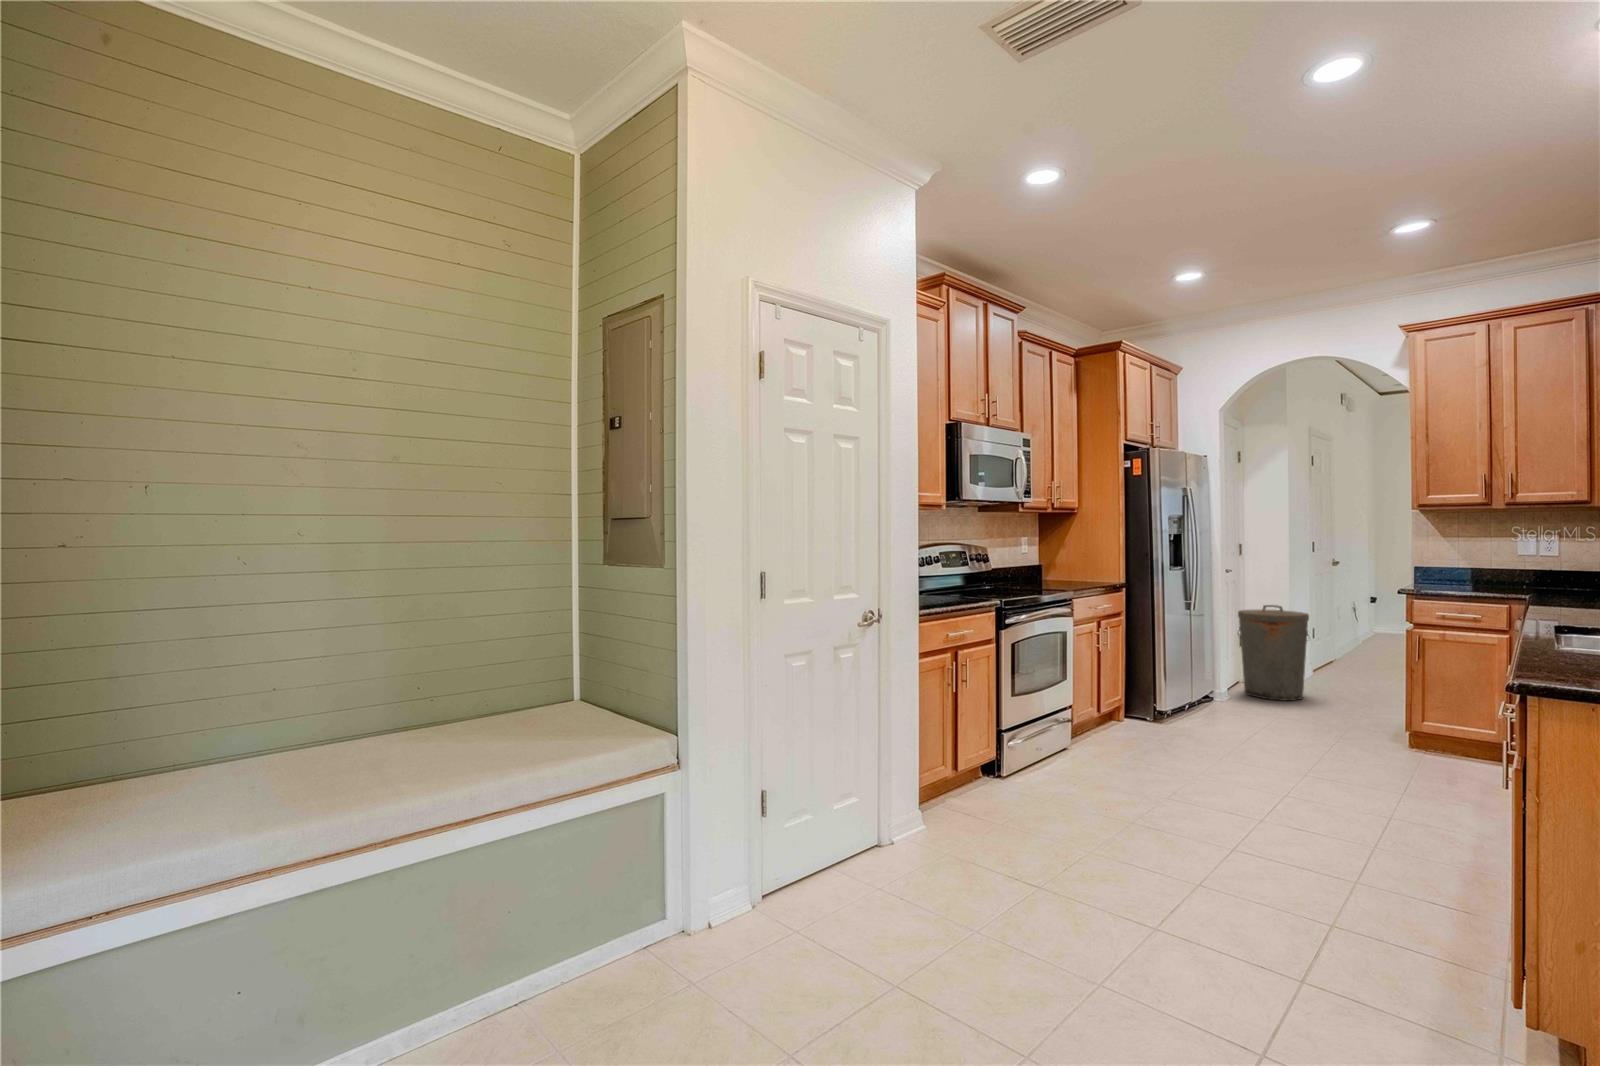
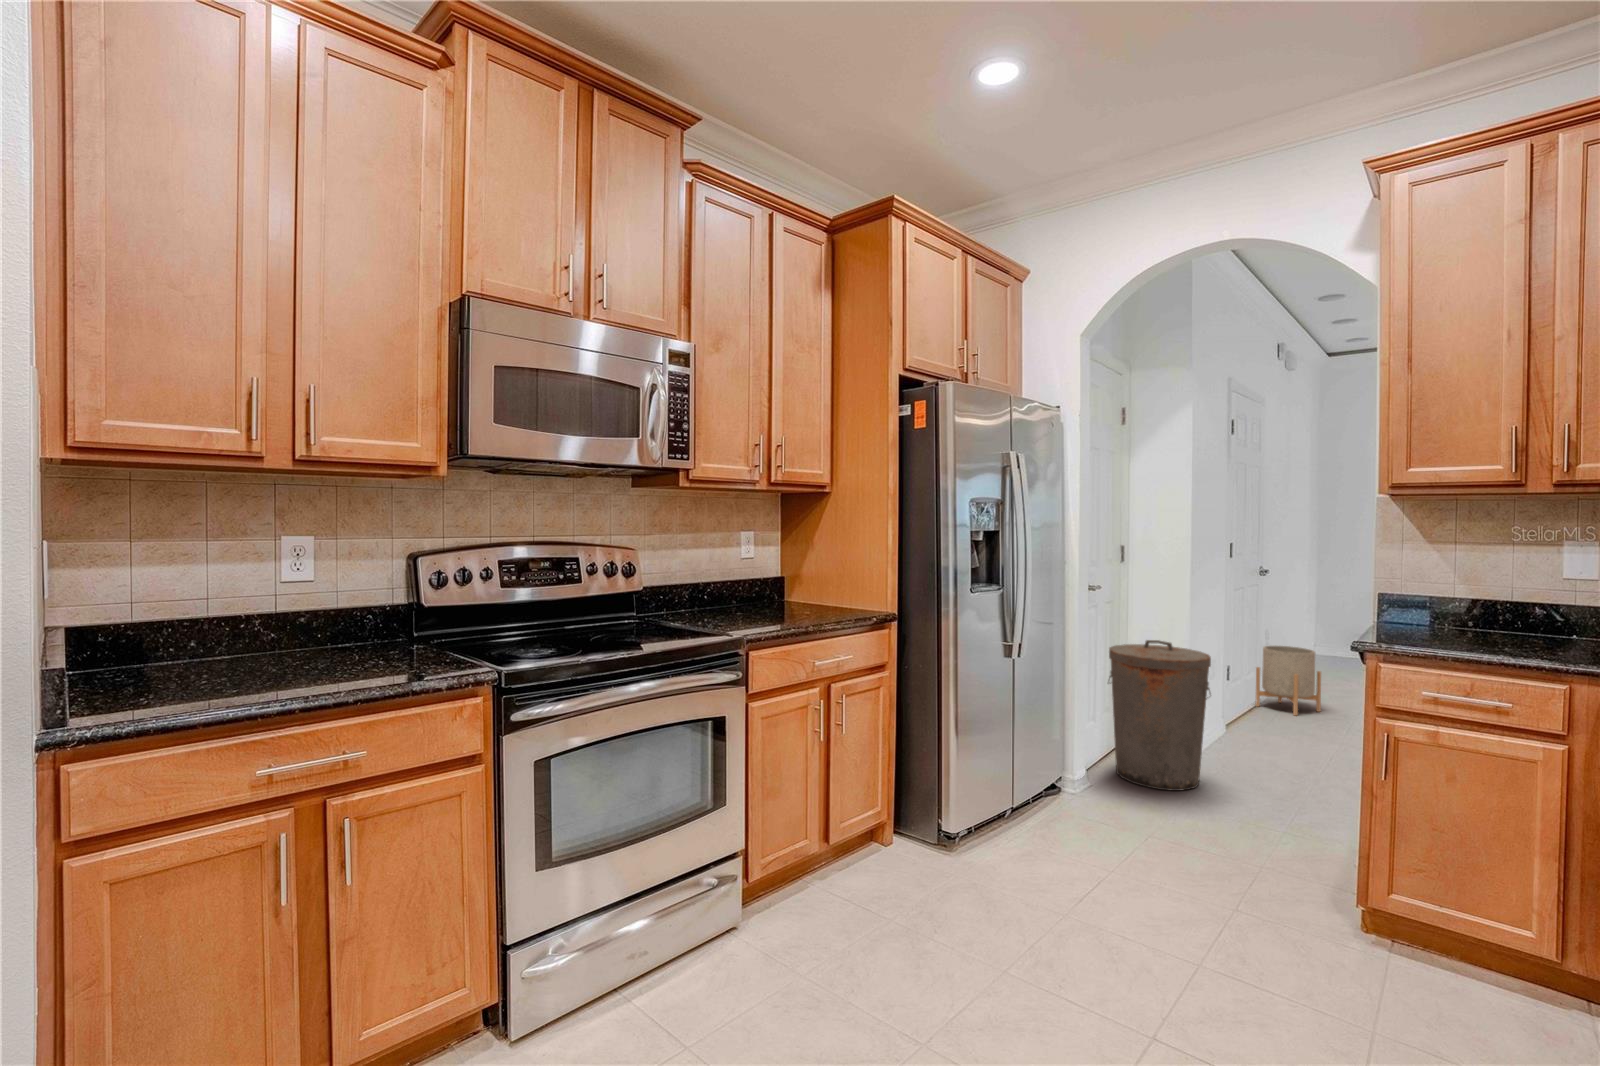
planter: none [1333,617,1383,667] -> present [1255,646,1321,716]

